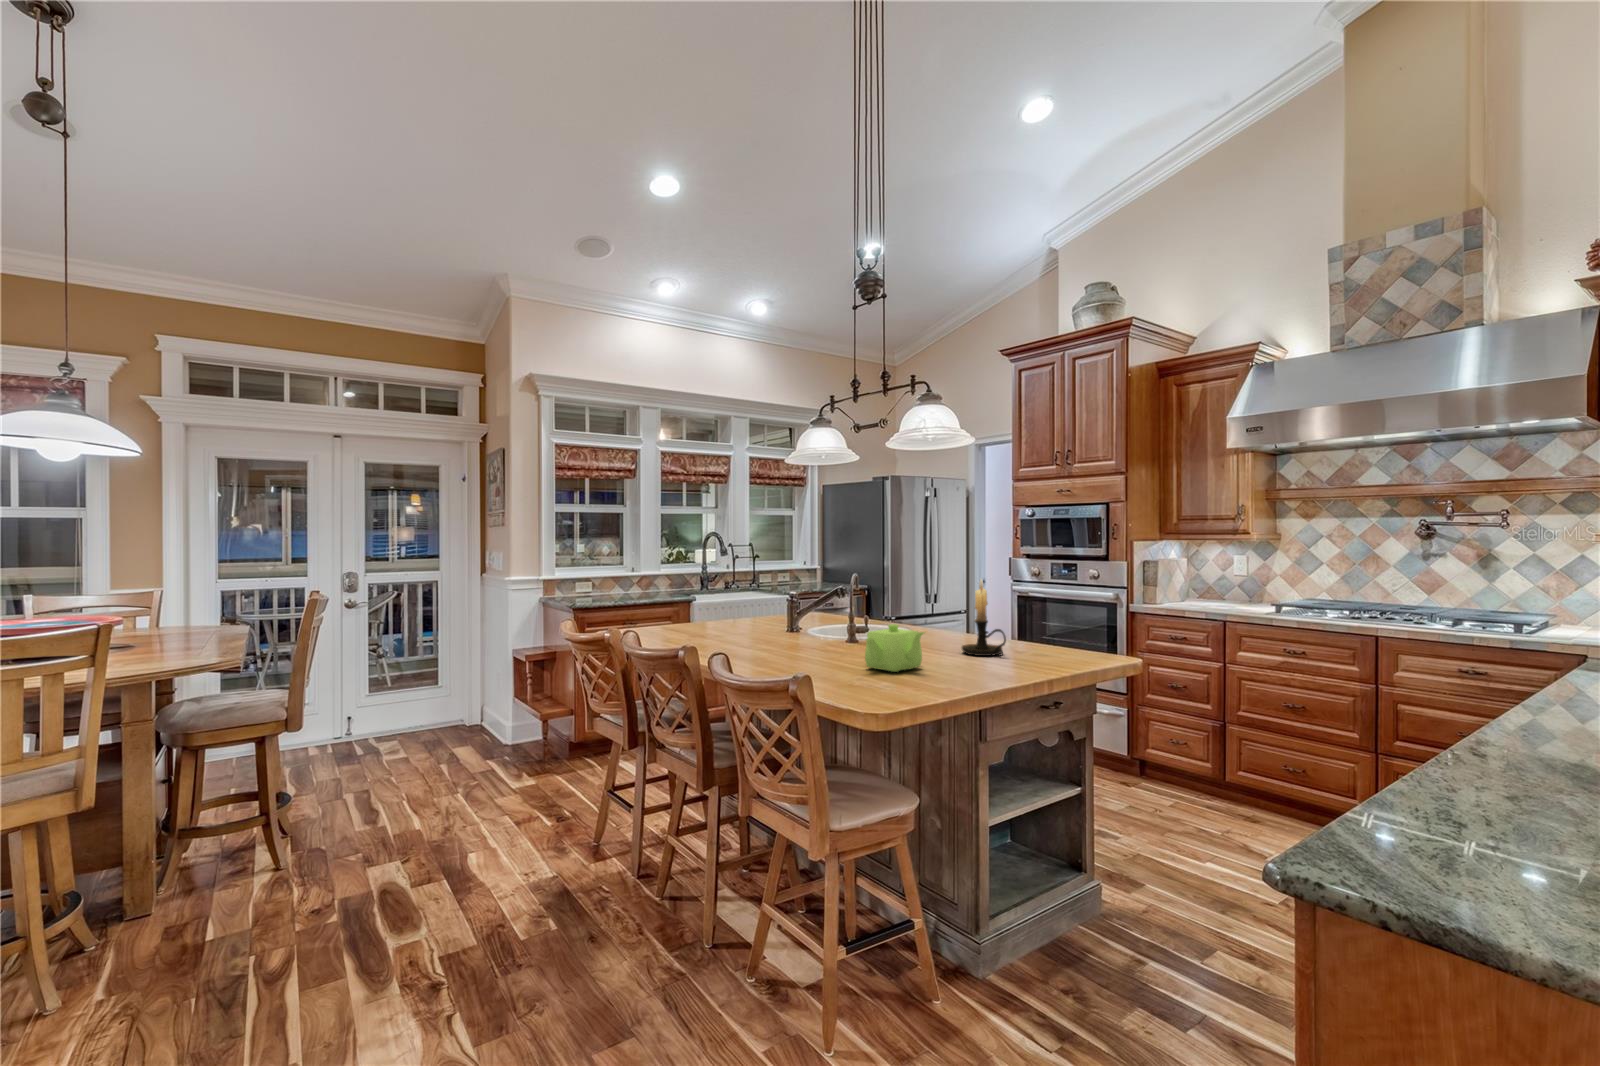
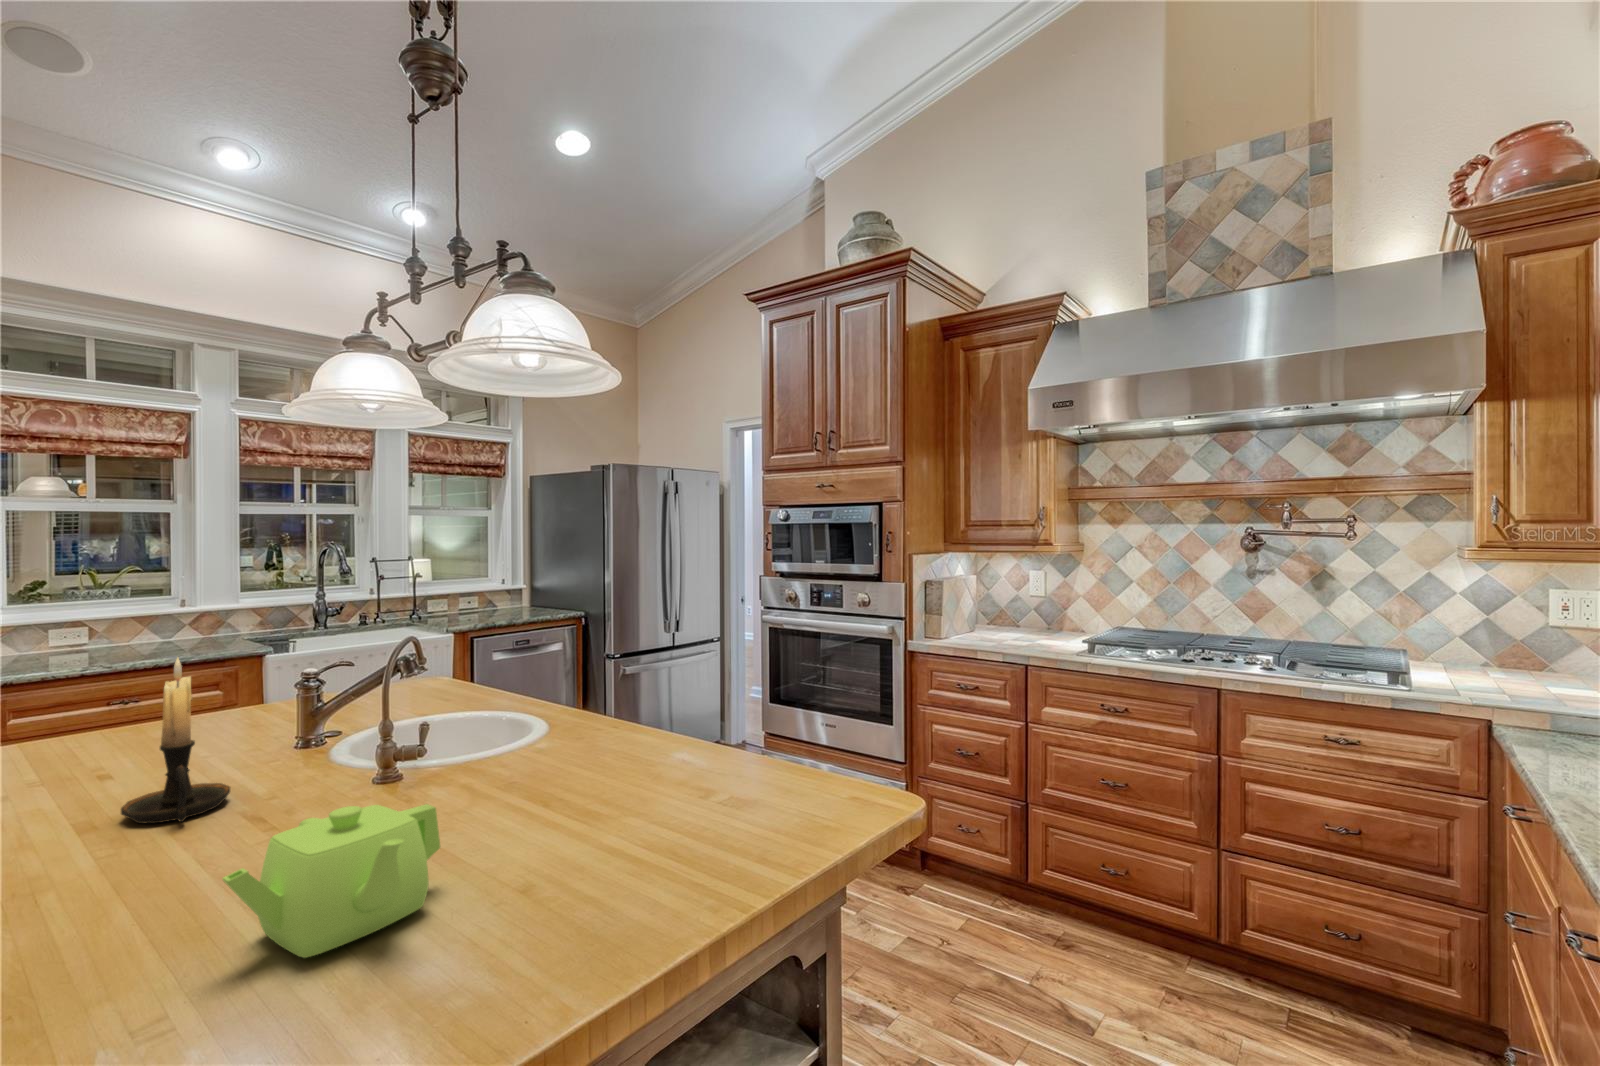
candle holder: present [962,580,1006,656] -> present [121,658,230,823]

